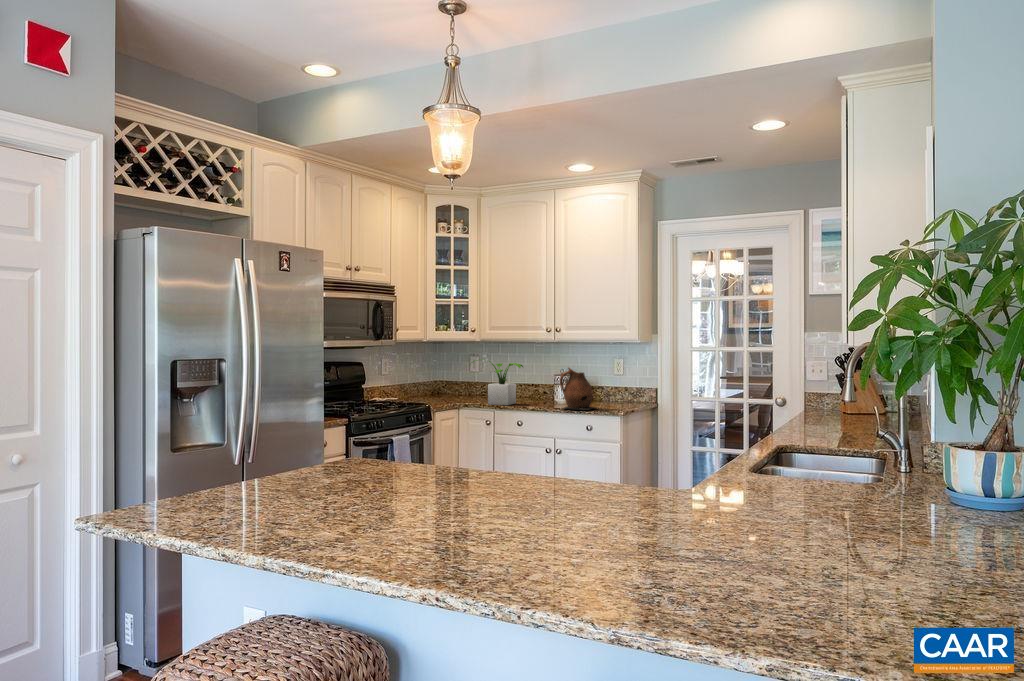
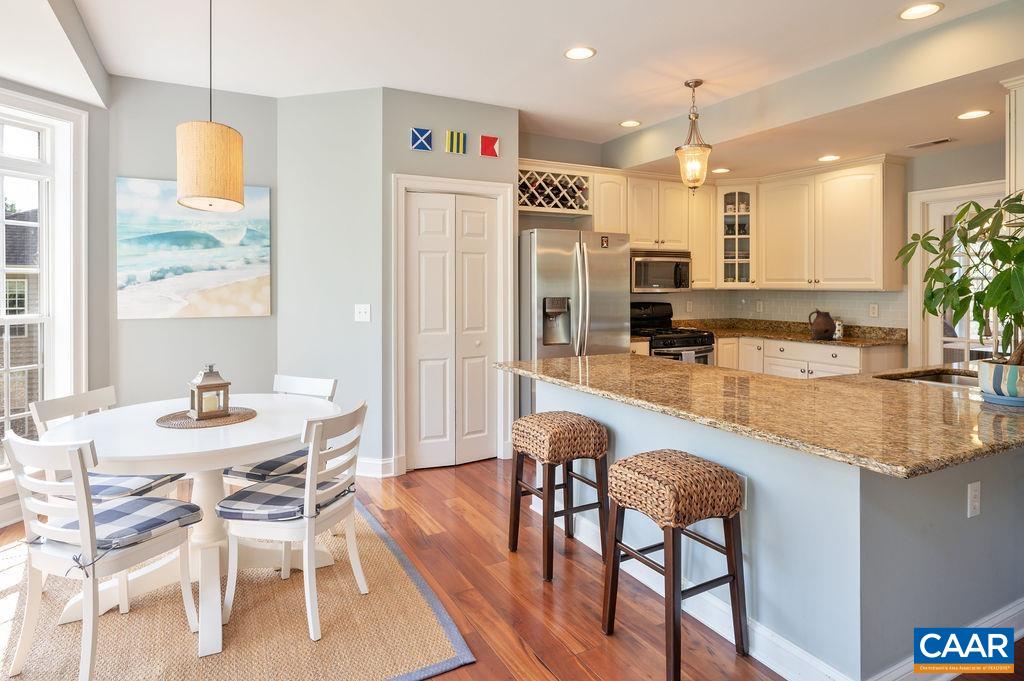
potted plant: present [473,360,523,405] -> none [743,302,787,335]

